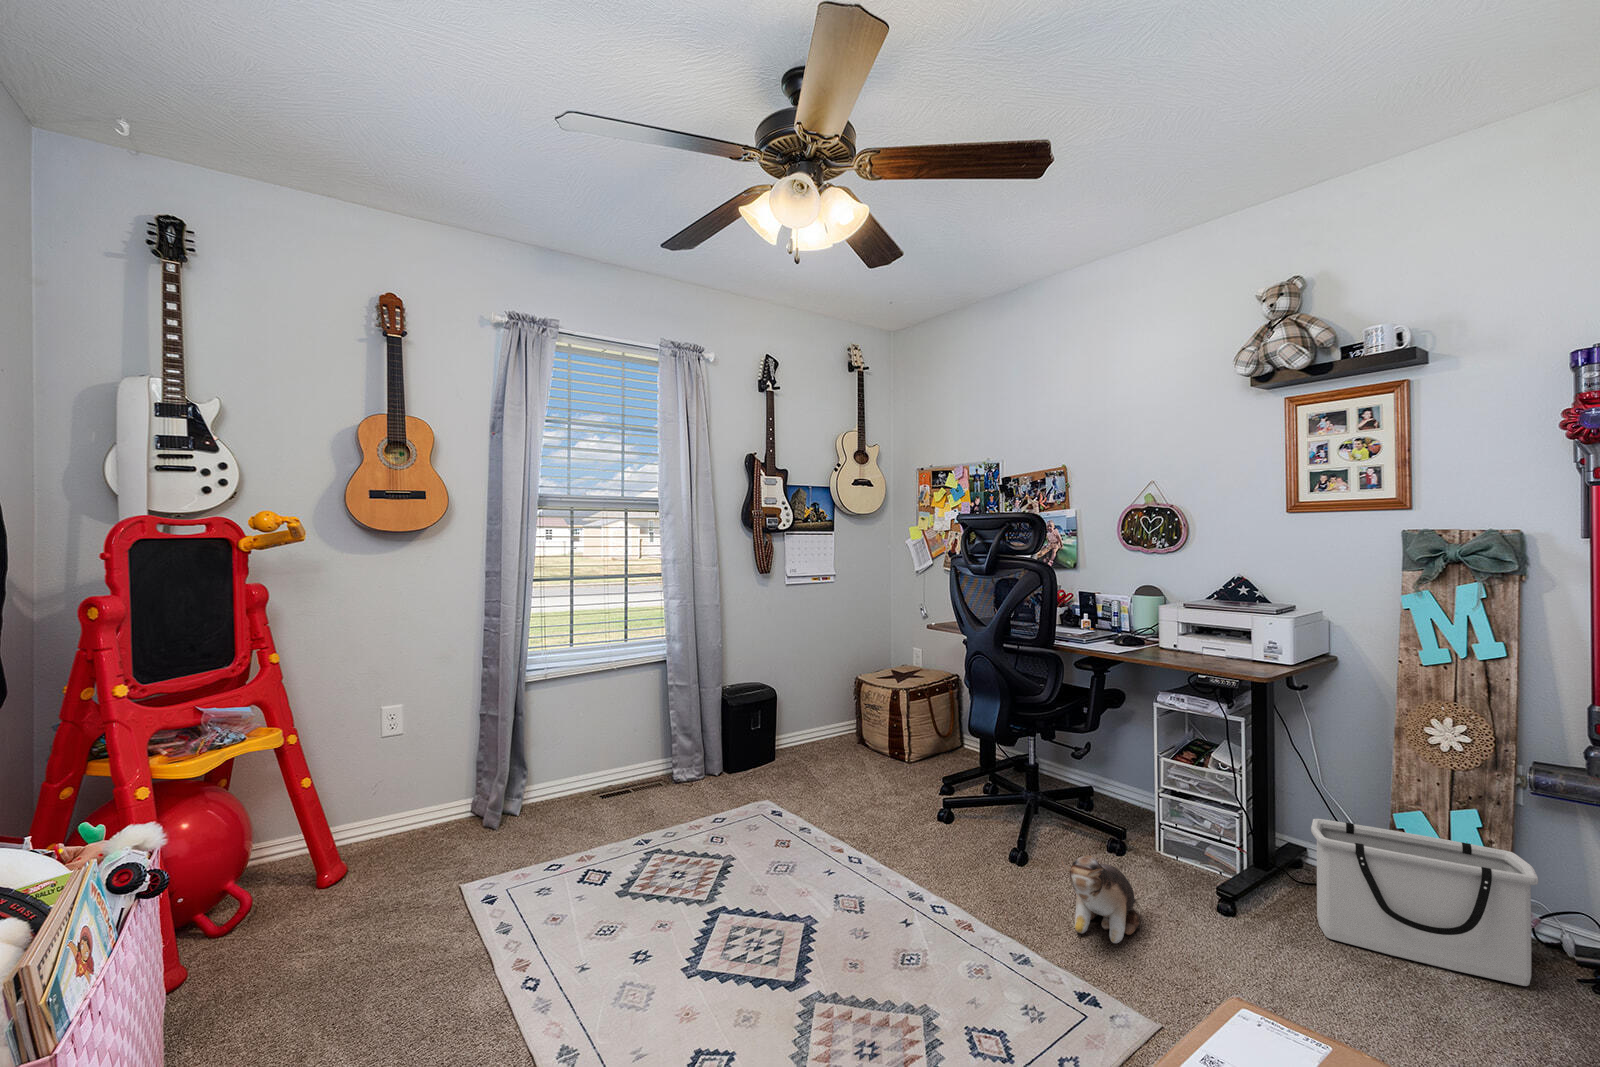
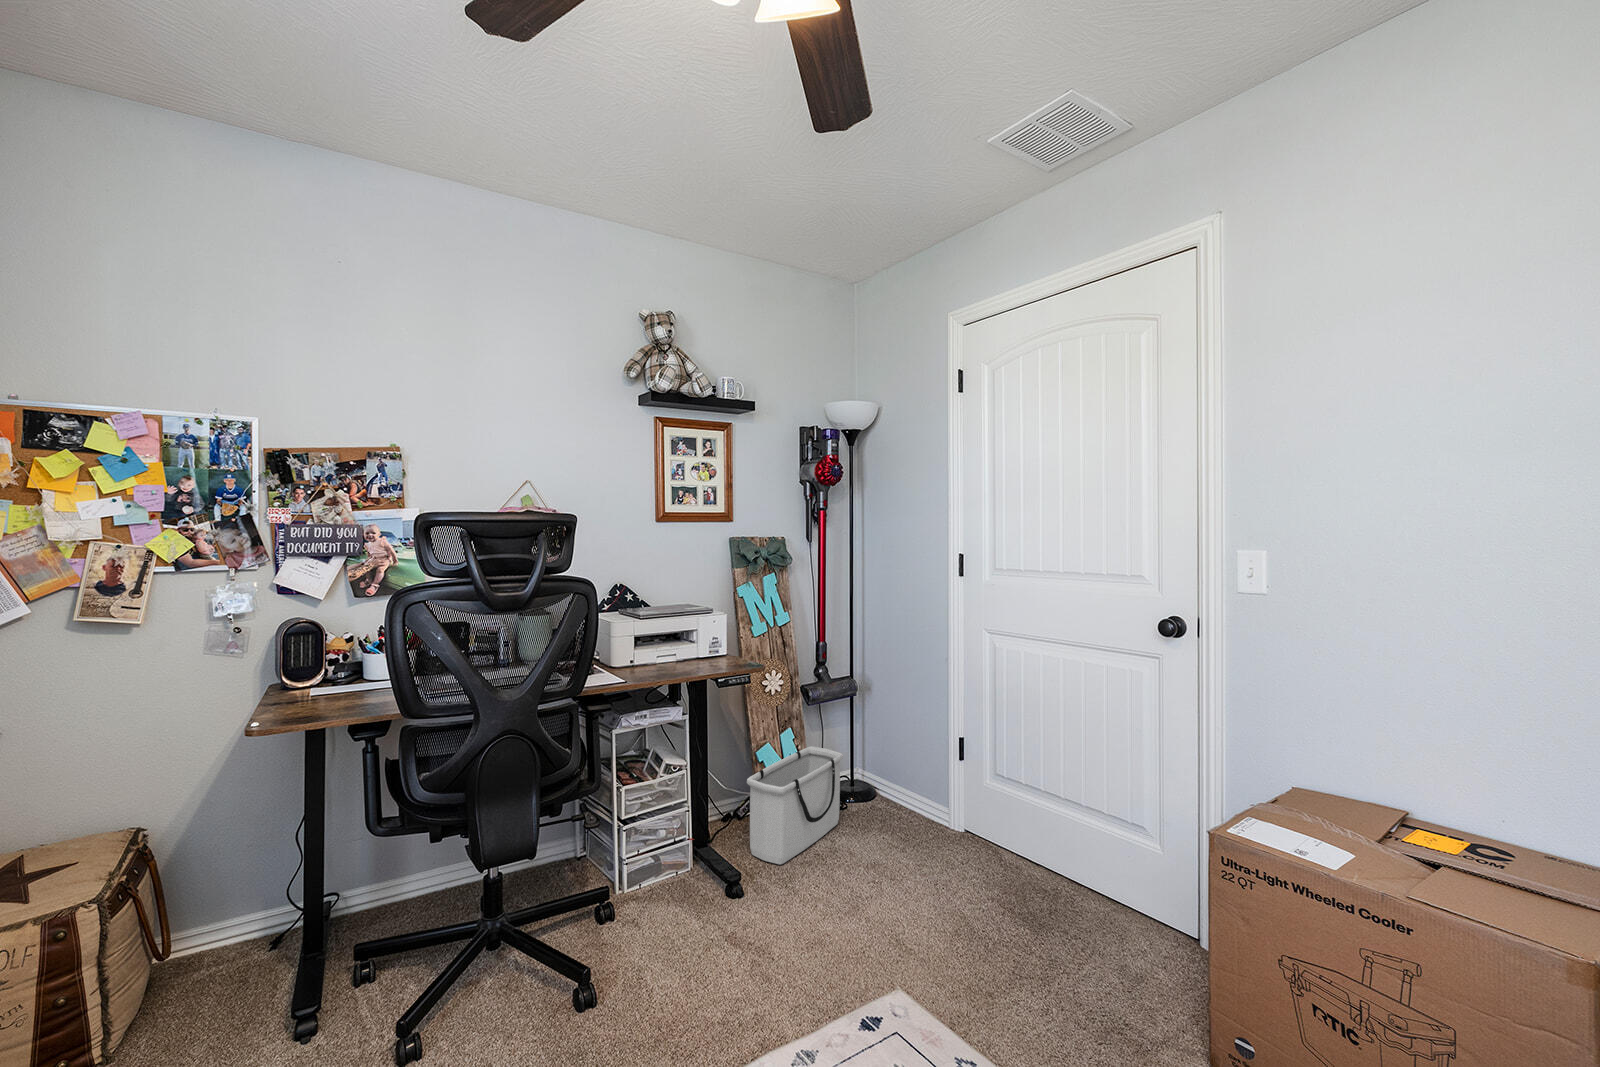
plush toy: present [1062,855,1139,943] -> none [693,907,803,1003]

